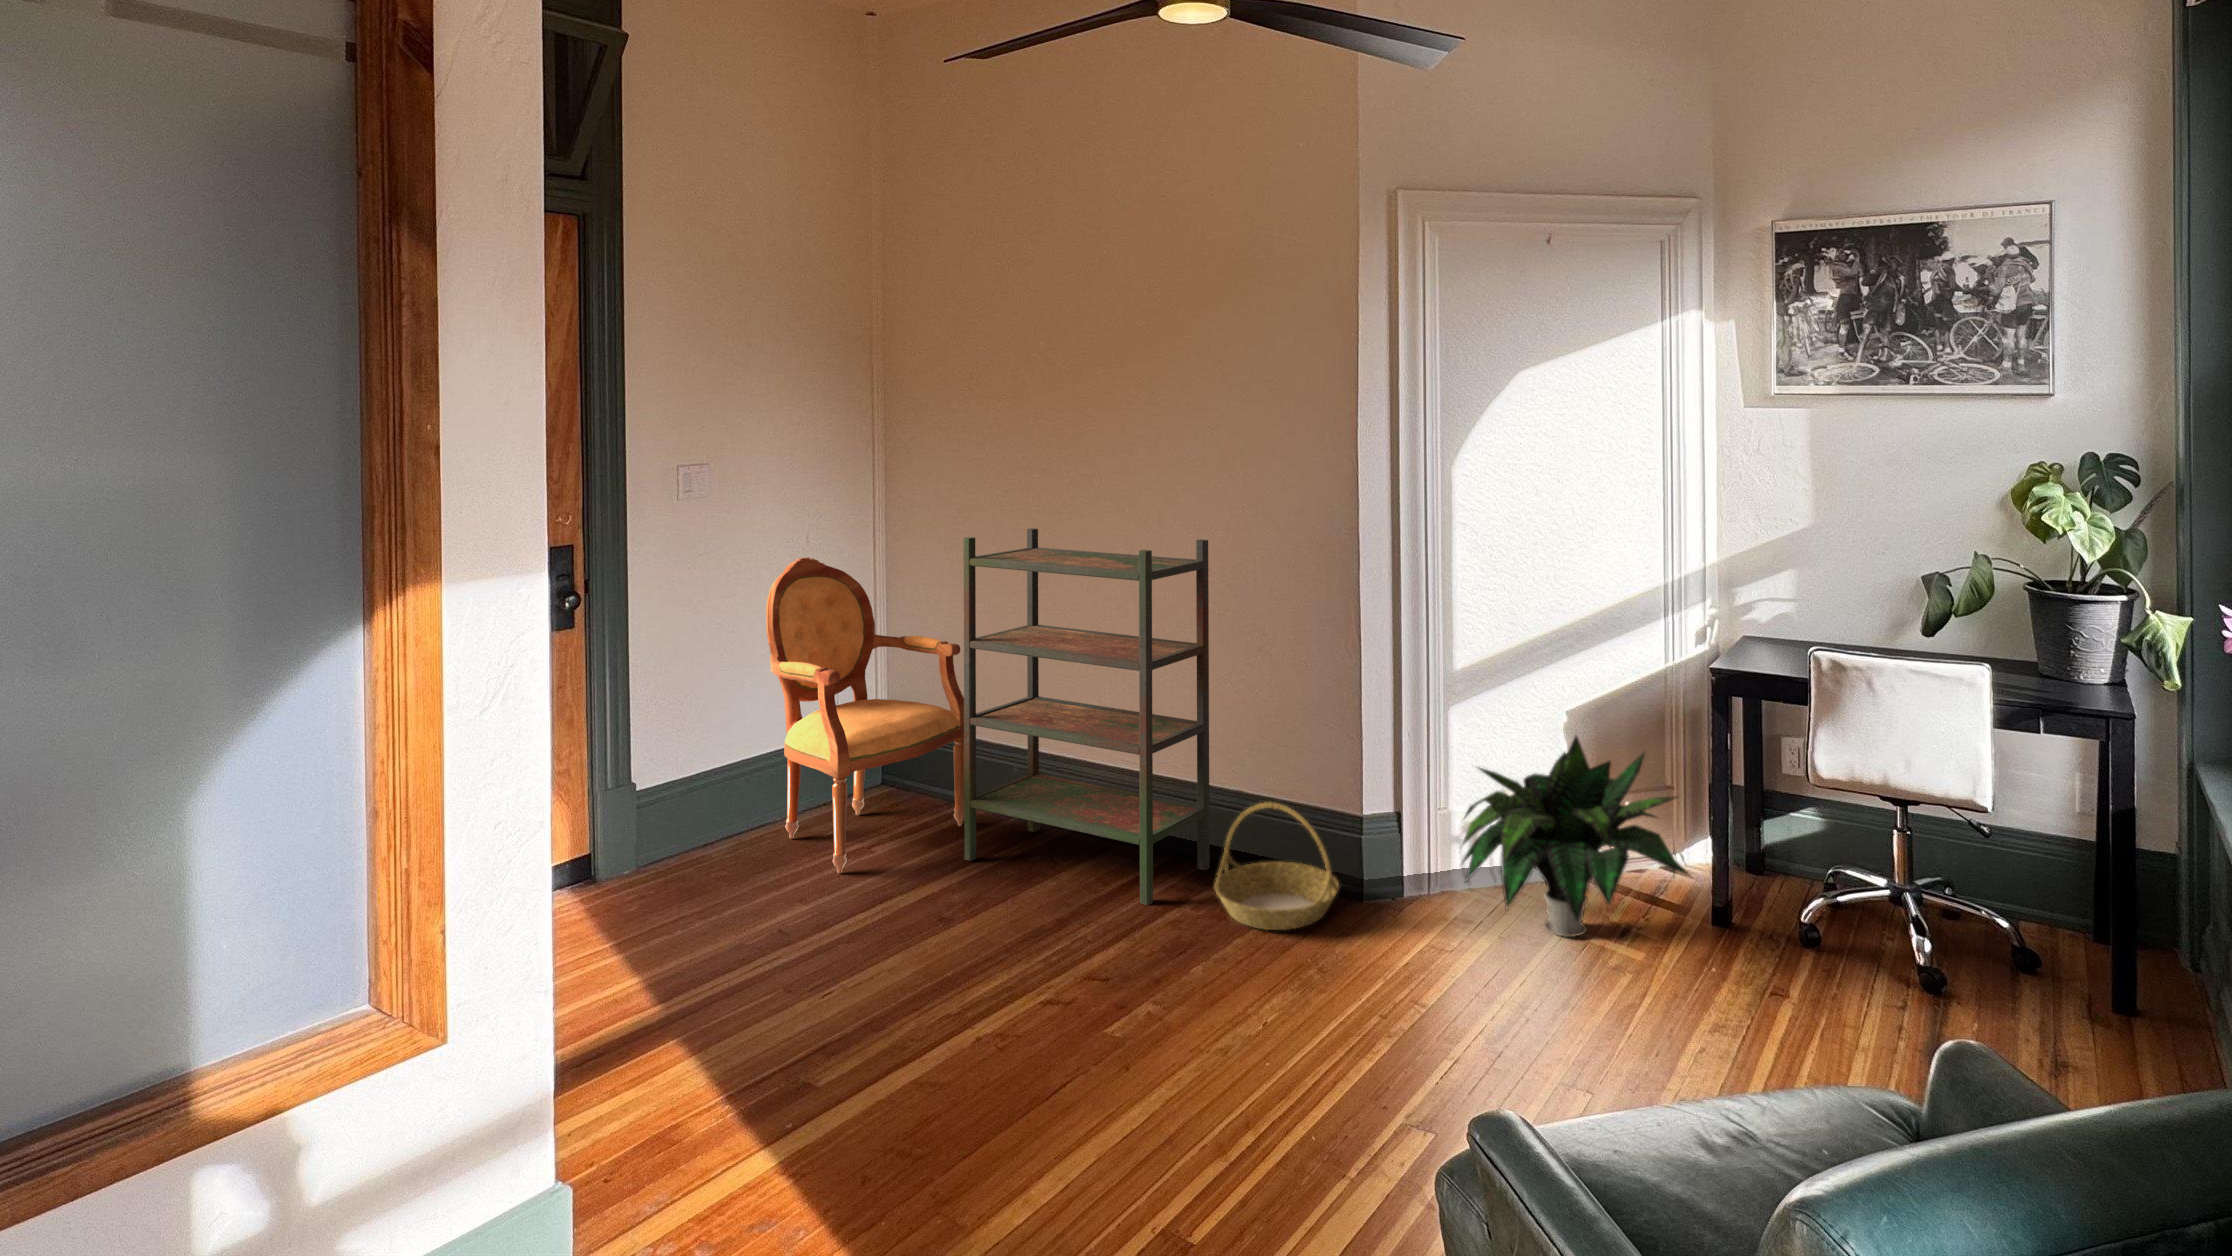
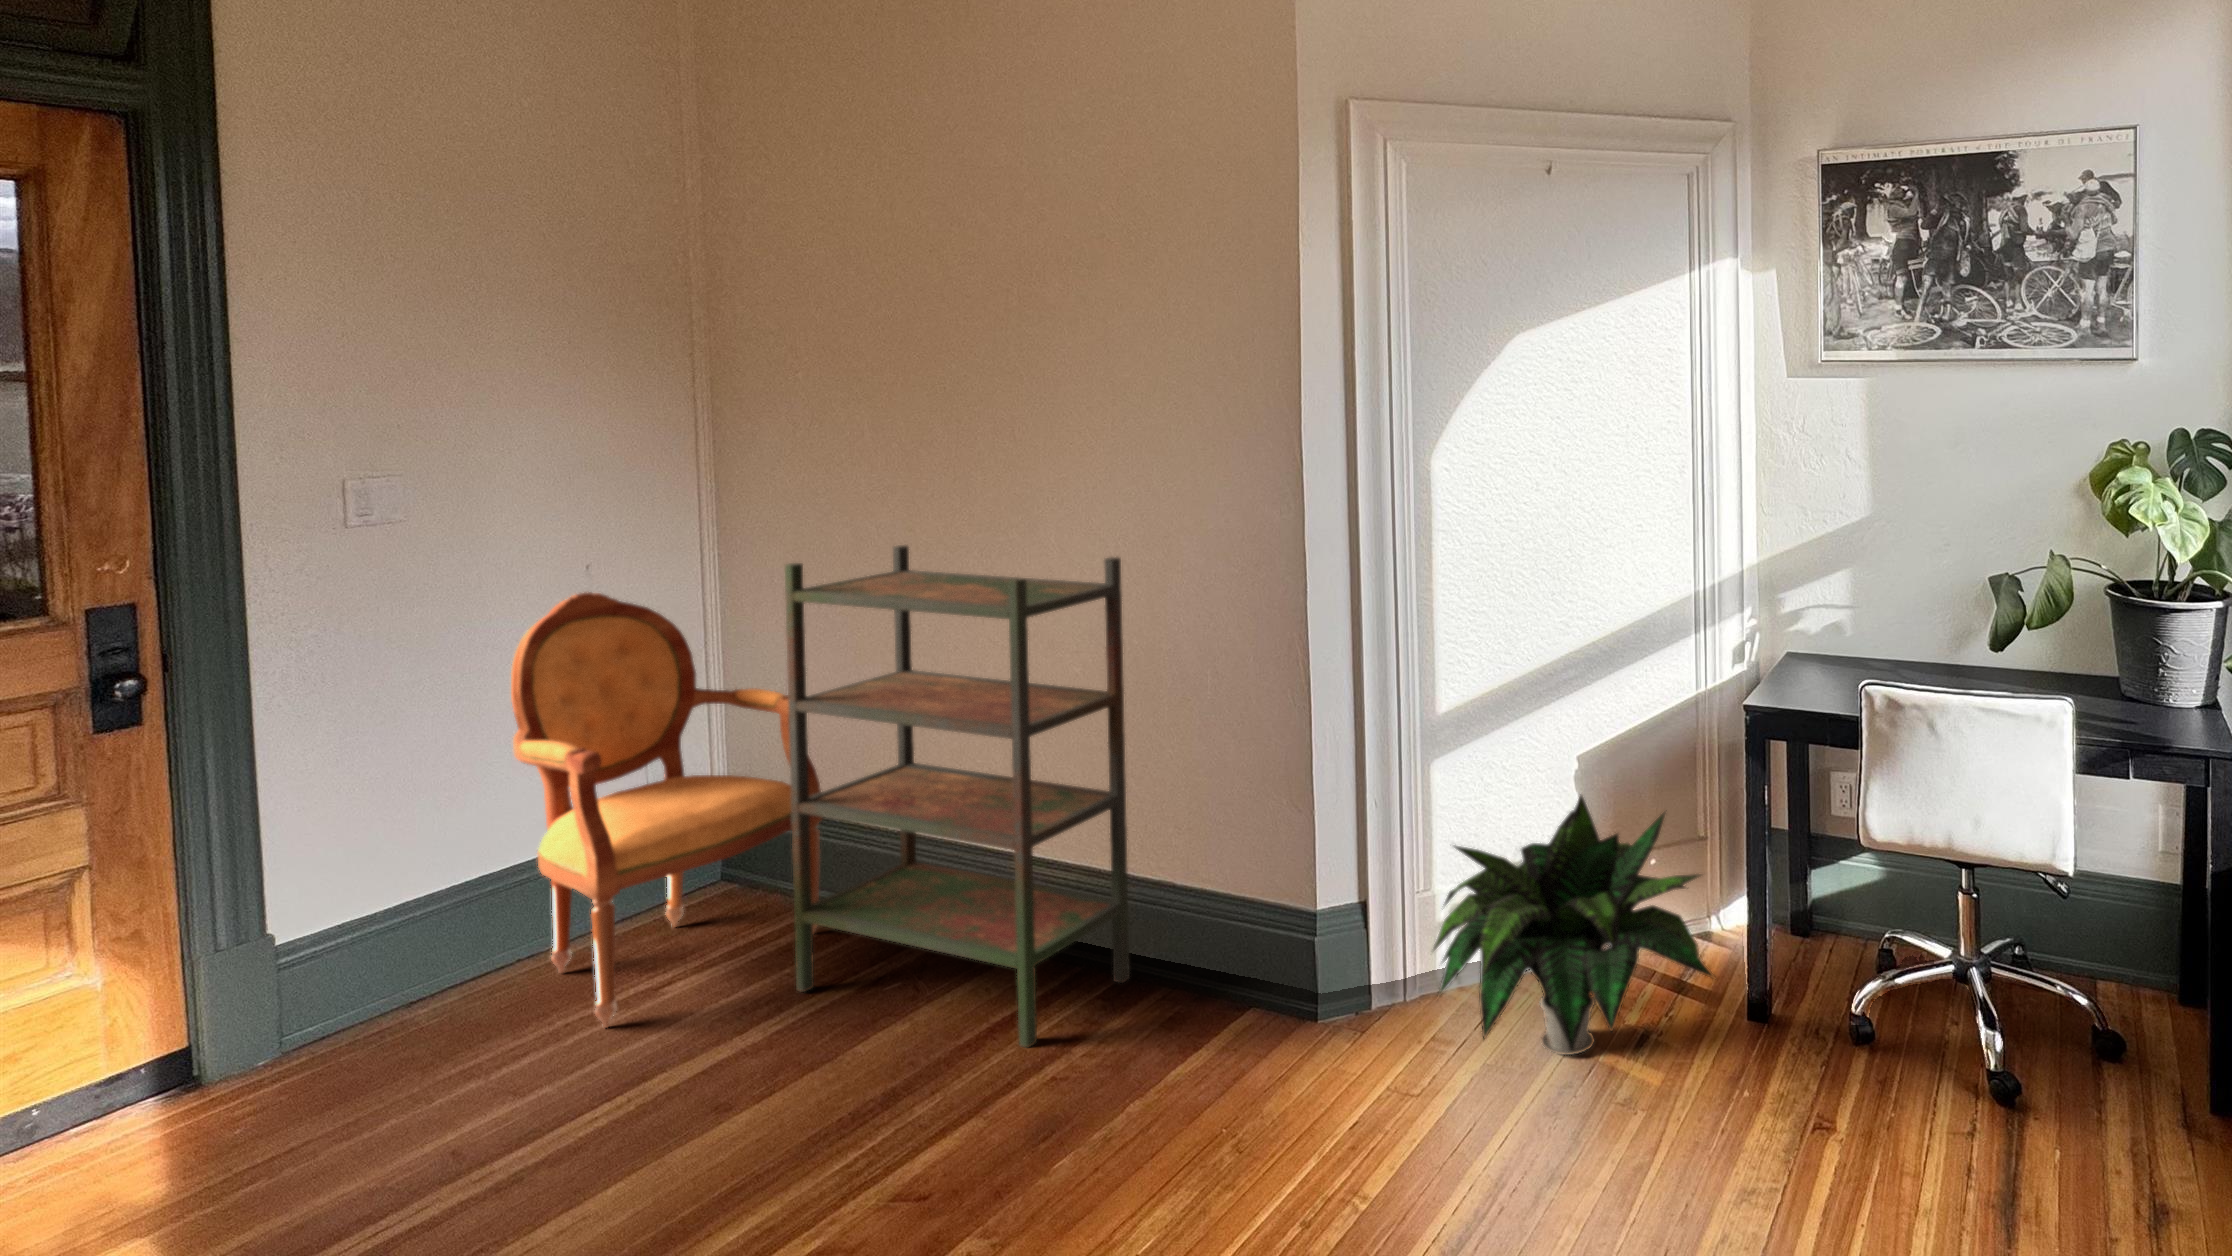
basket: present [1214,802,1339,930] -> none [1114,903,1284,1077]

